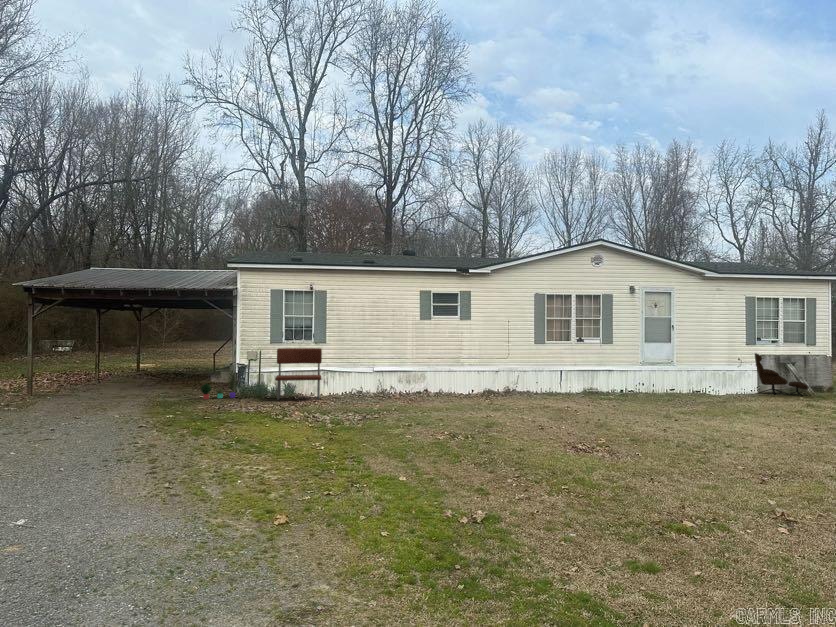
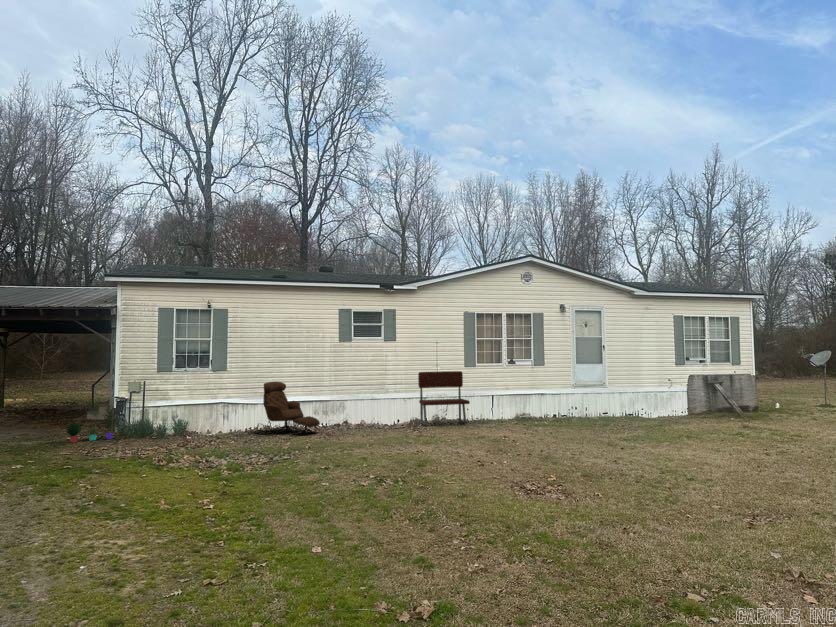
bench: present [275,348,322,400] -> present [418,371,470,426]
lounge chair: present [755,353,808,395] -> present [263,382,320,435]

